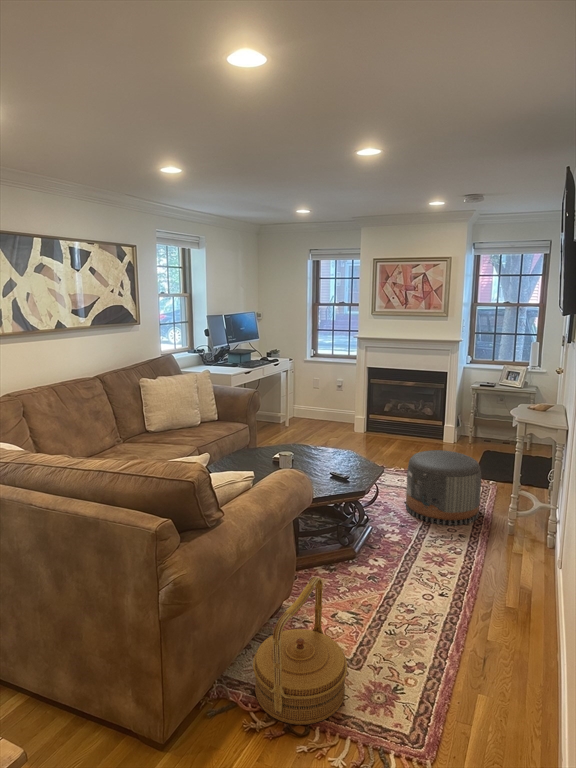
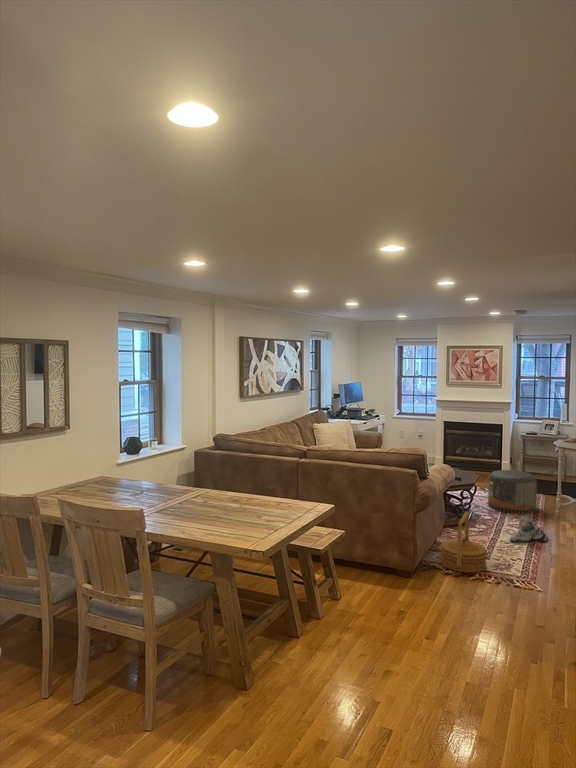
plush toy: none [416,555,487,607] -> present [510,515,548,542]

